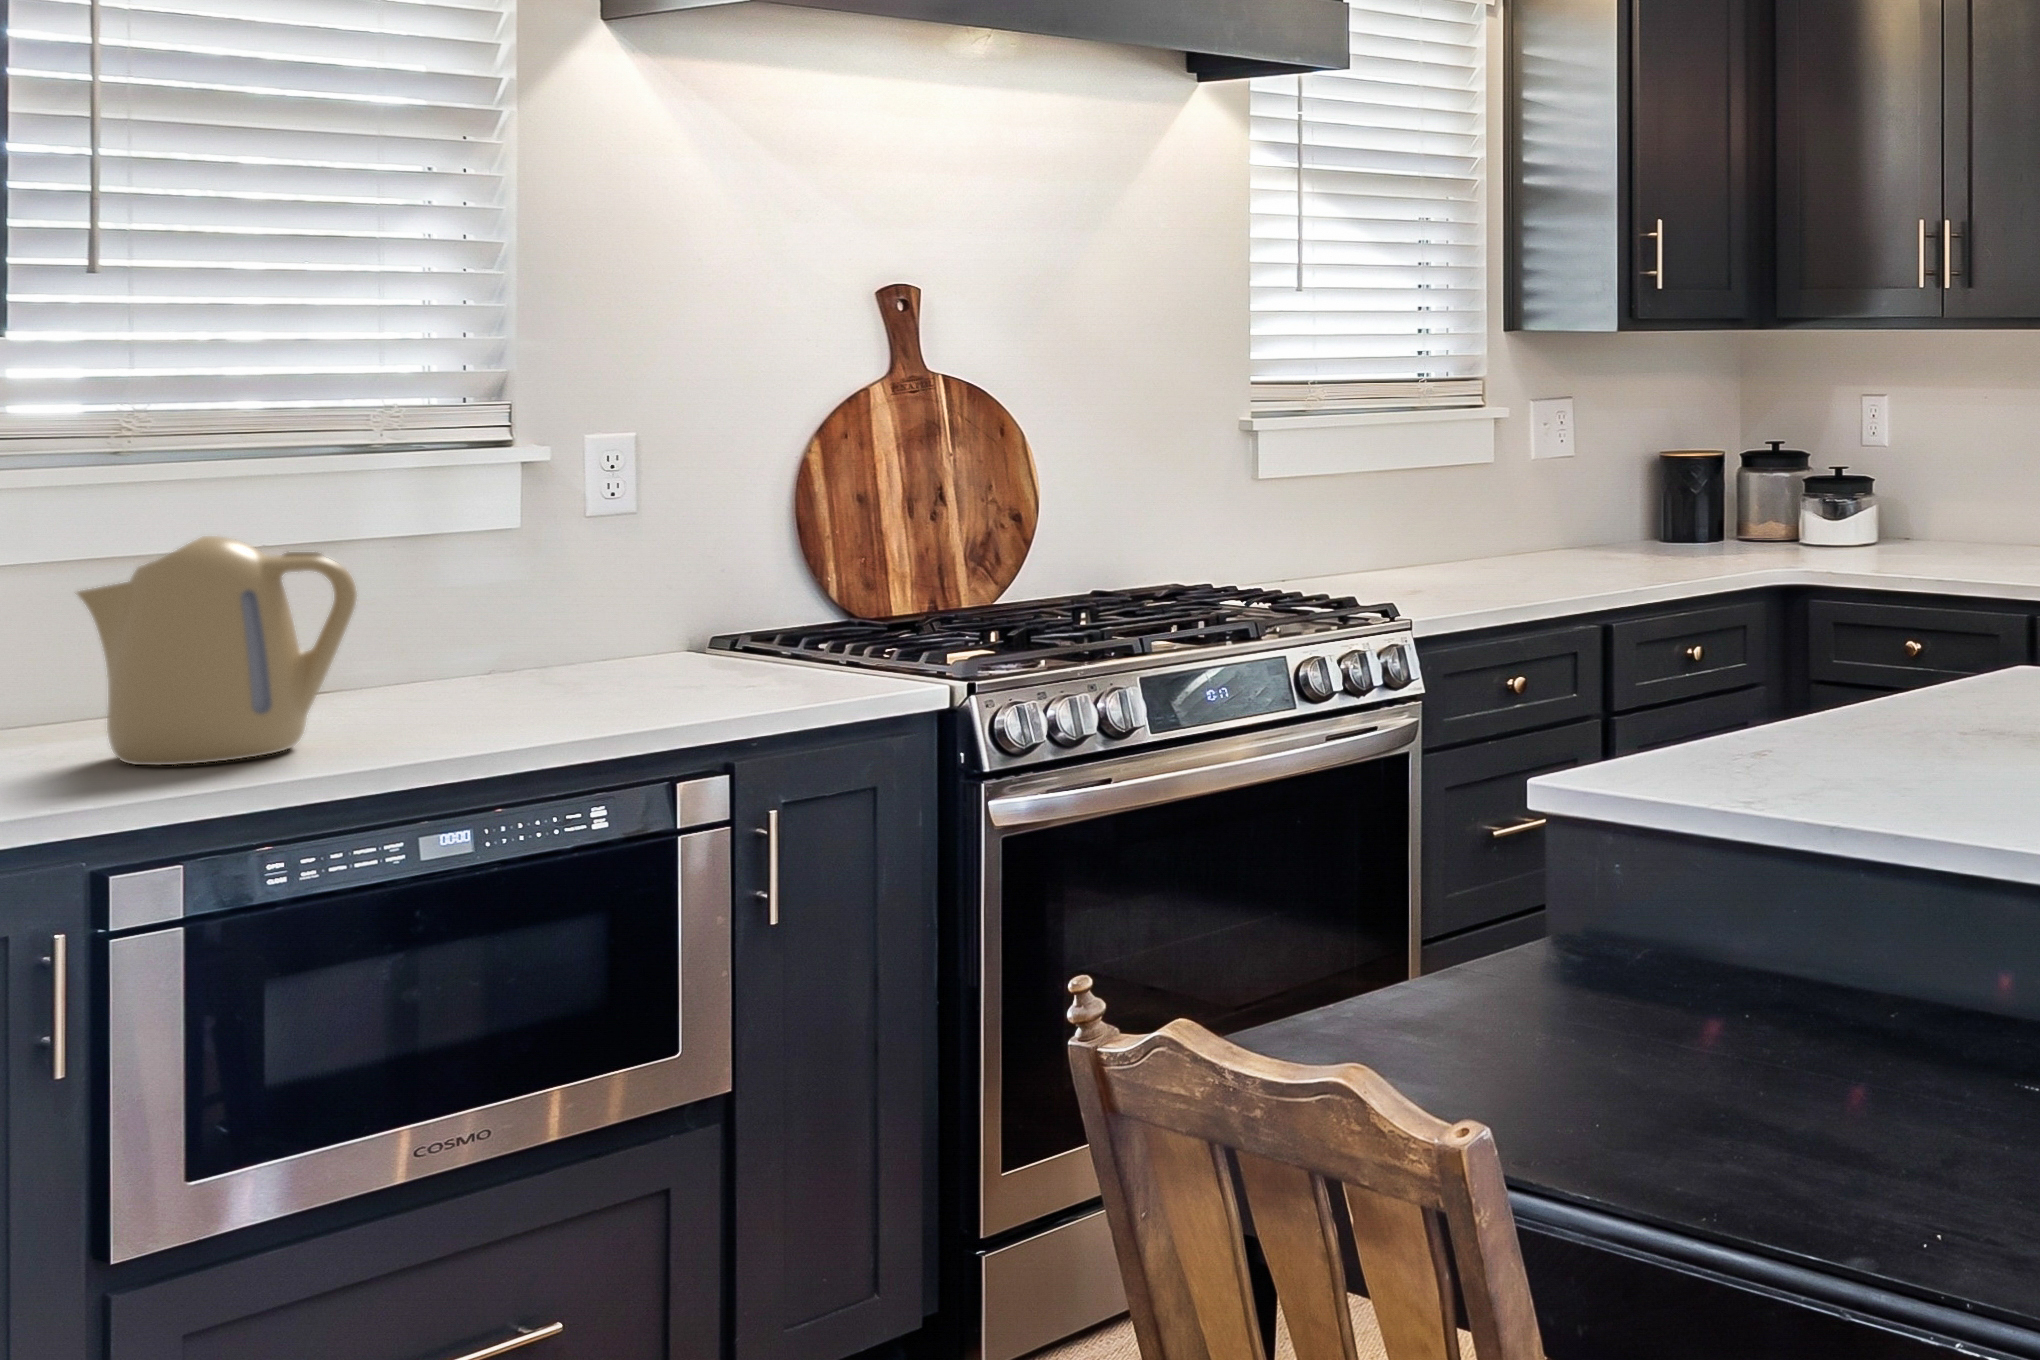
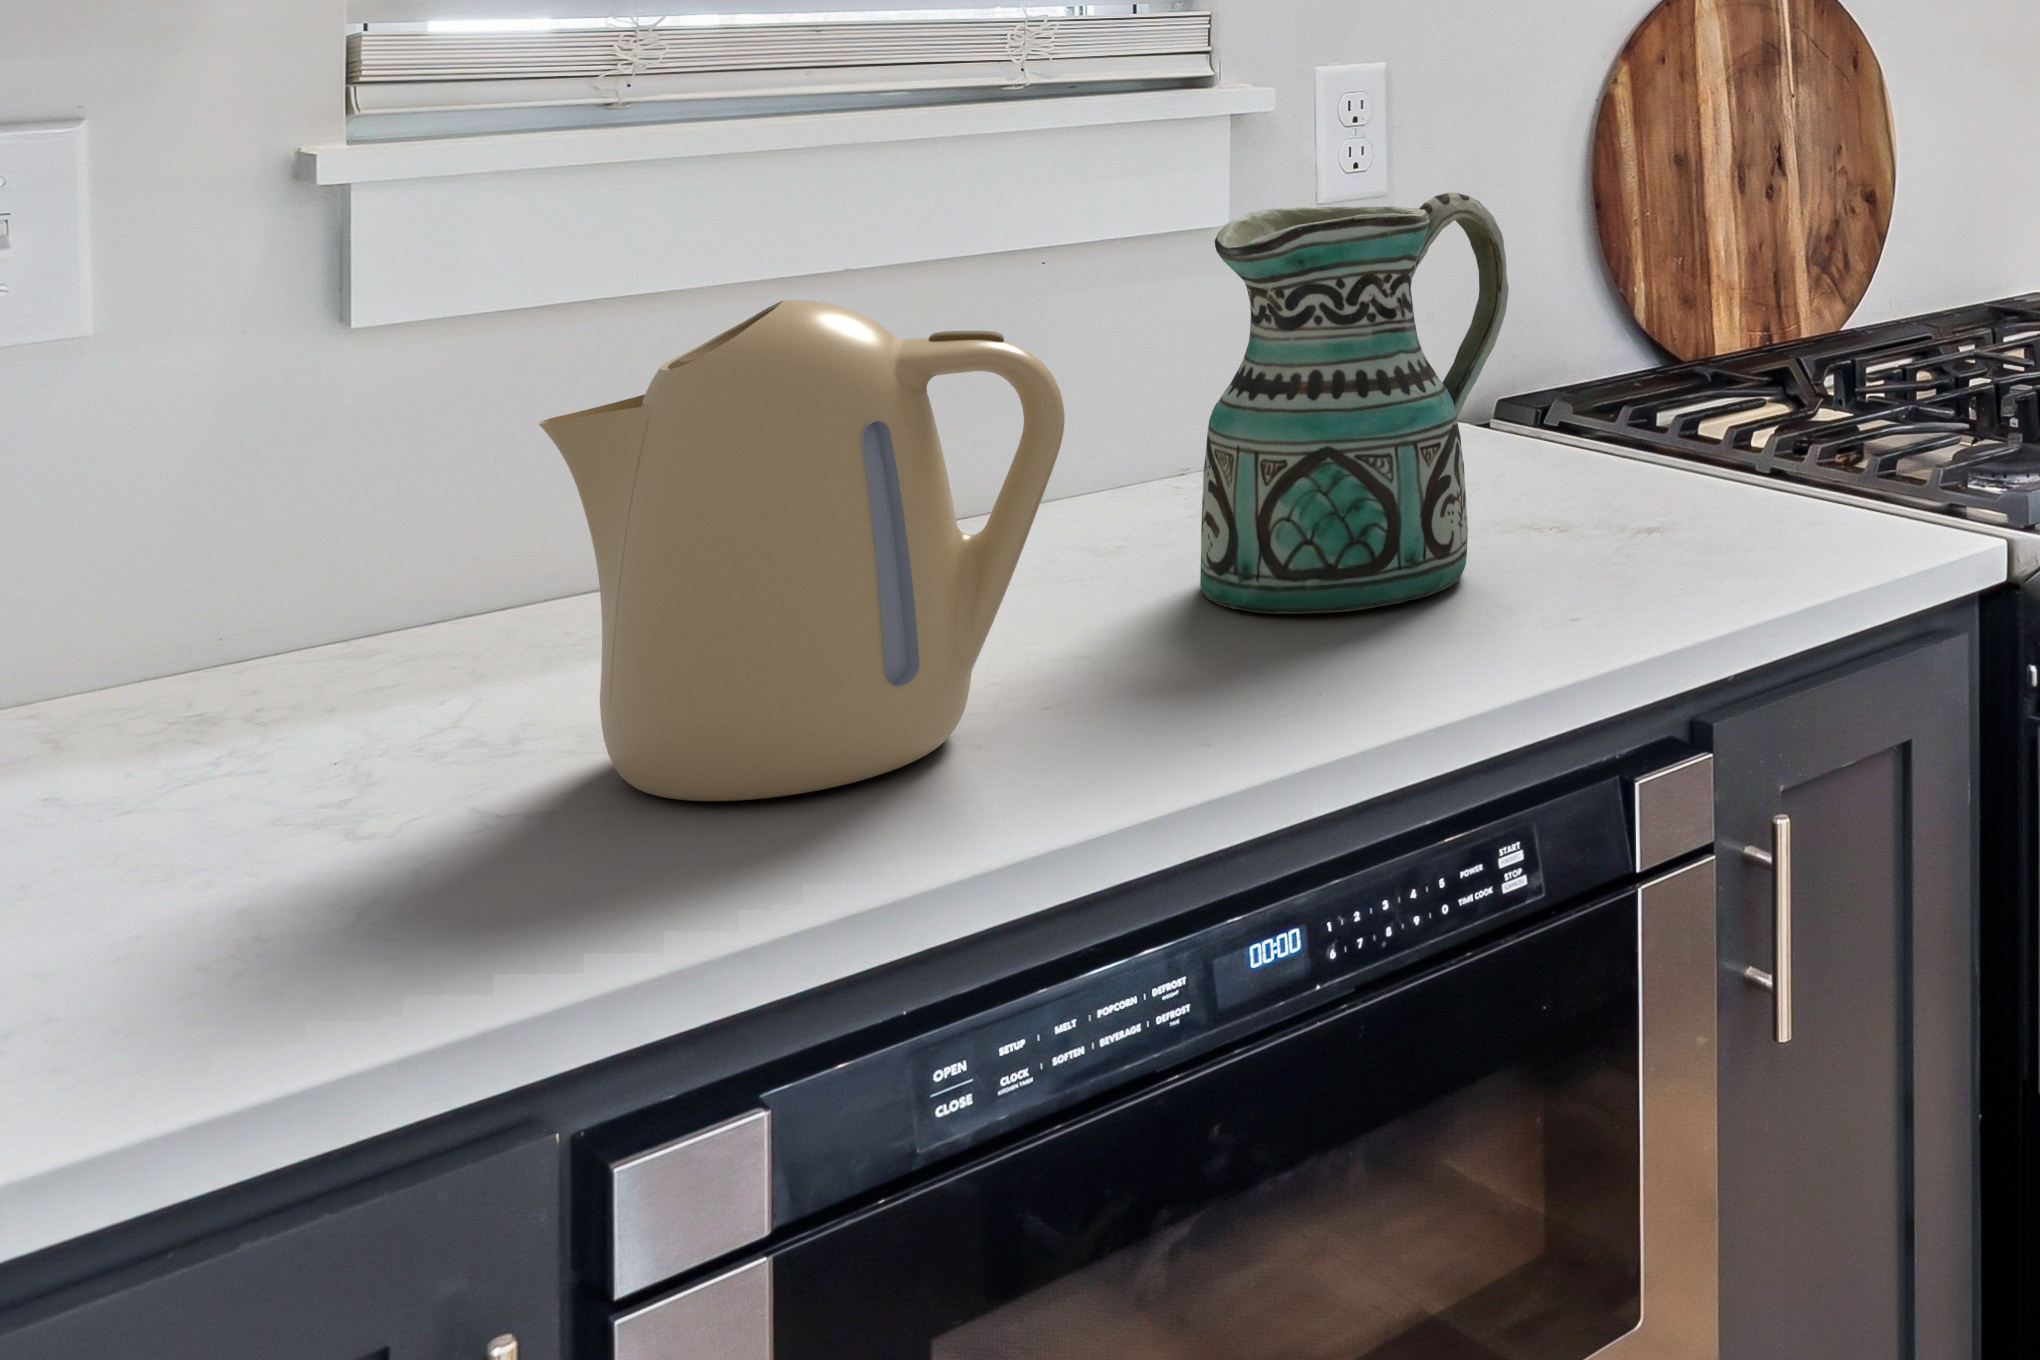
ceramic pitcher: none [466,497,665,712] -> present [1200,193,1509,614]

